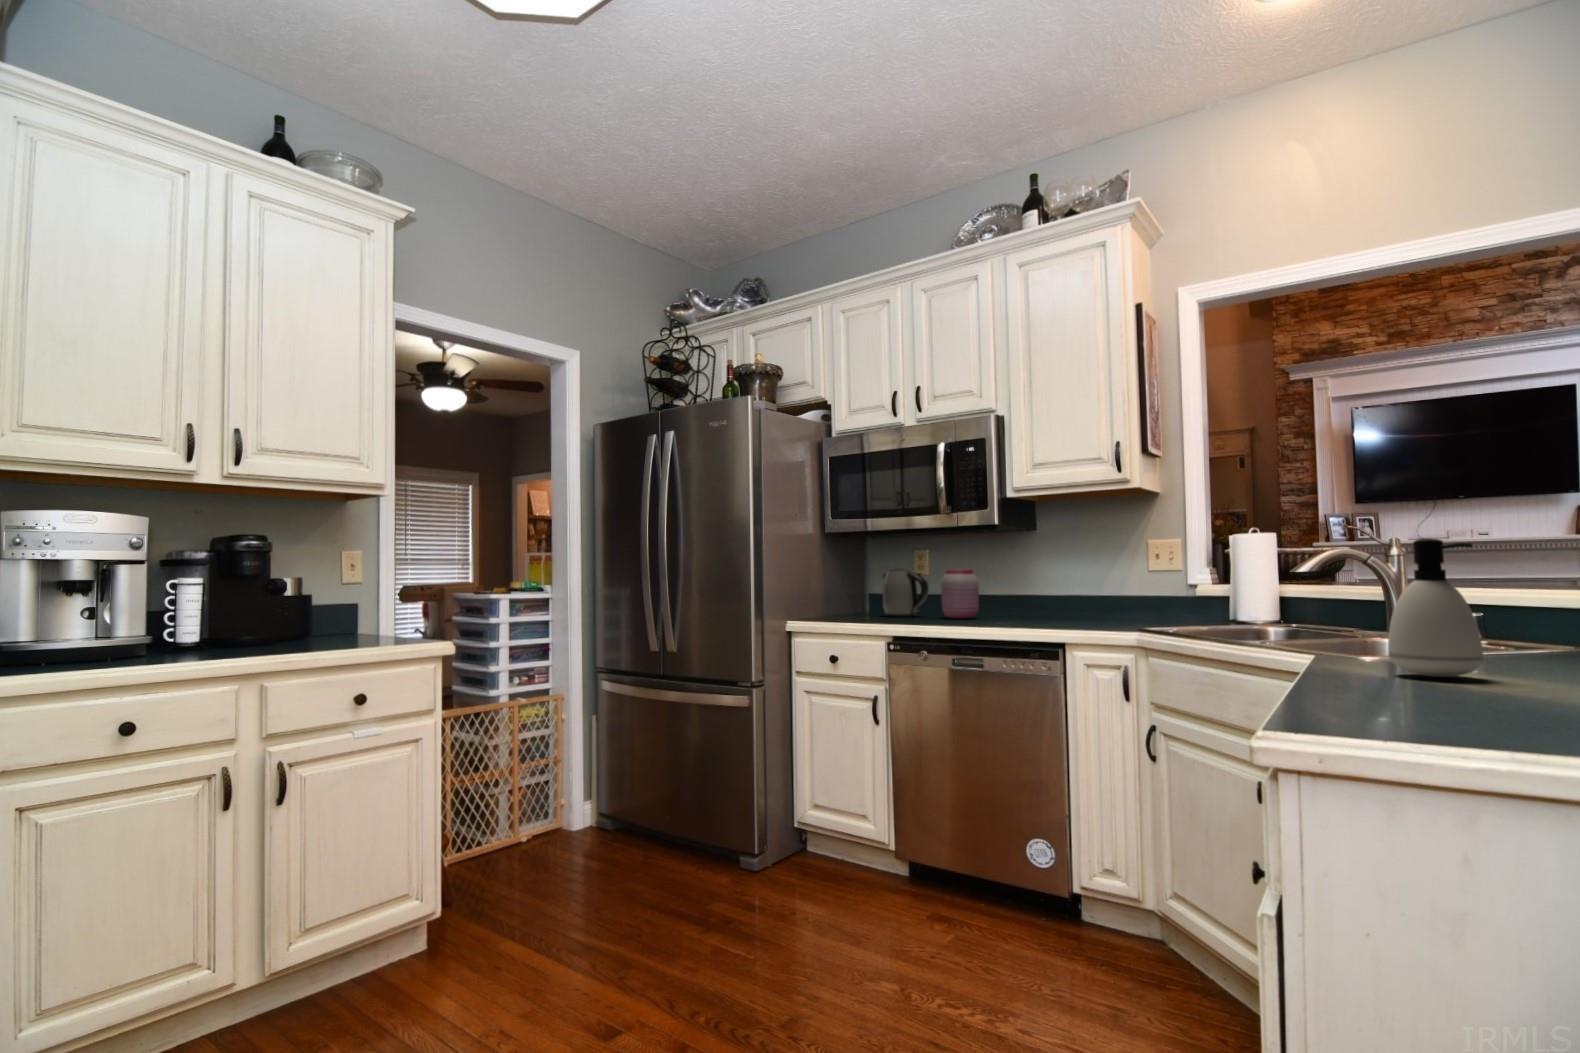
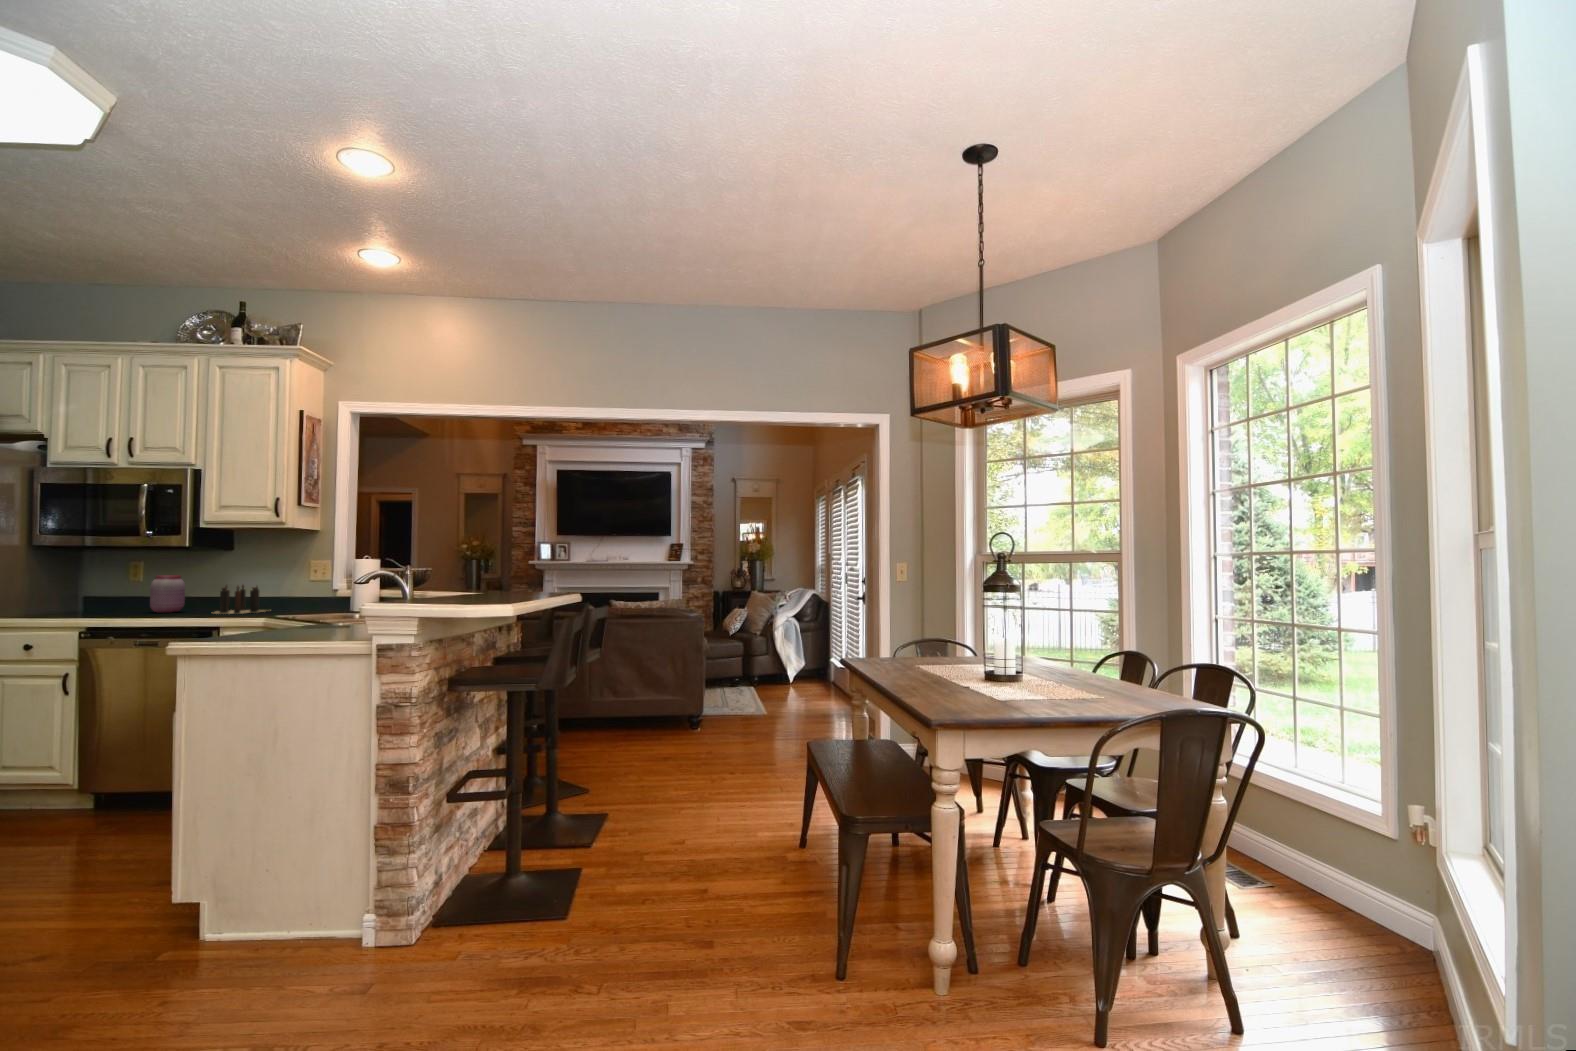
soap dispenser: present [1388,538,1484,677] -> none [288,579,324,637]
kettle: present [882,568,929,617] -> none [98,573,143,612]
candle: none [1006,580,1099,622] -> present [214,585,265,614]

